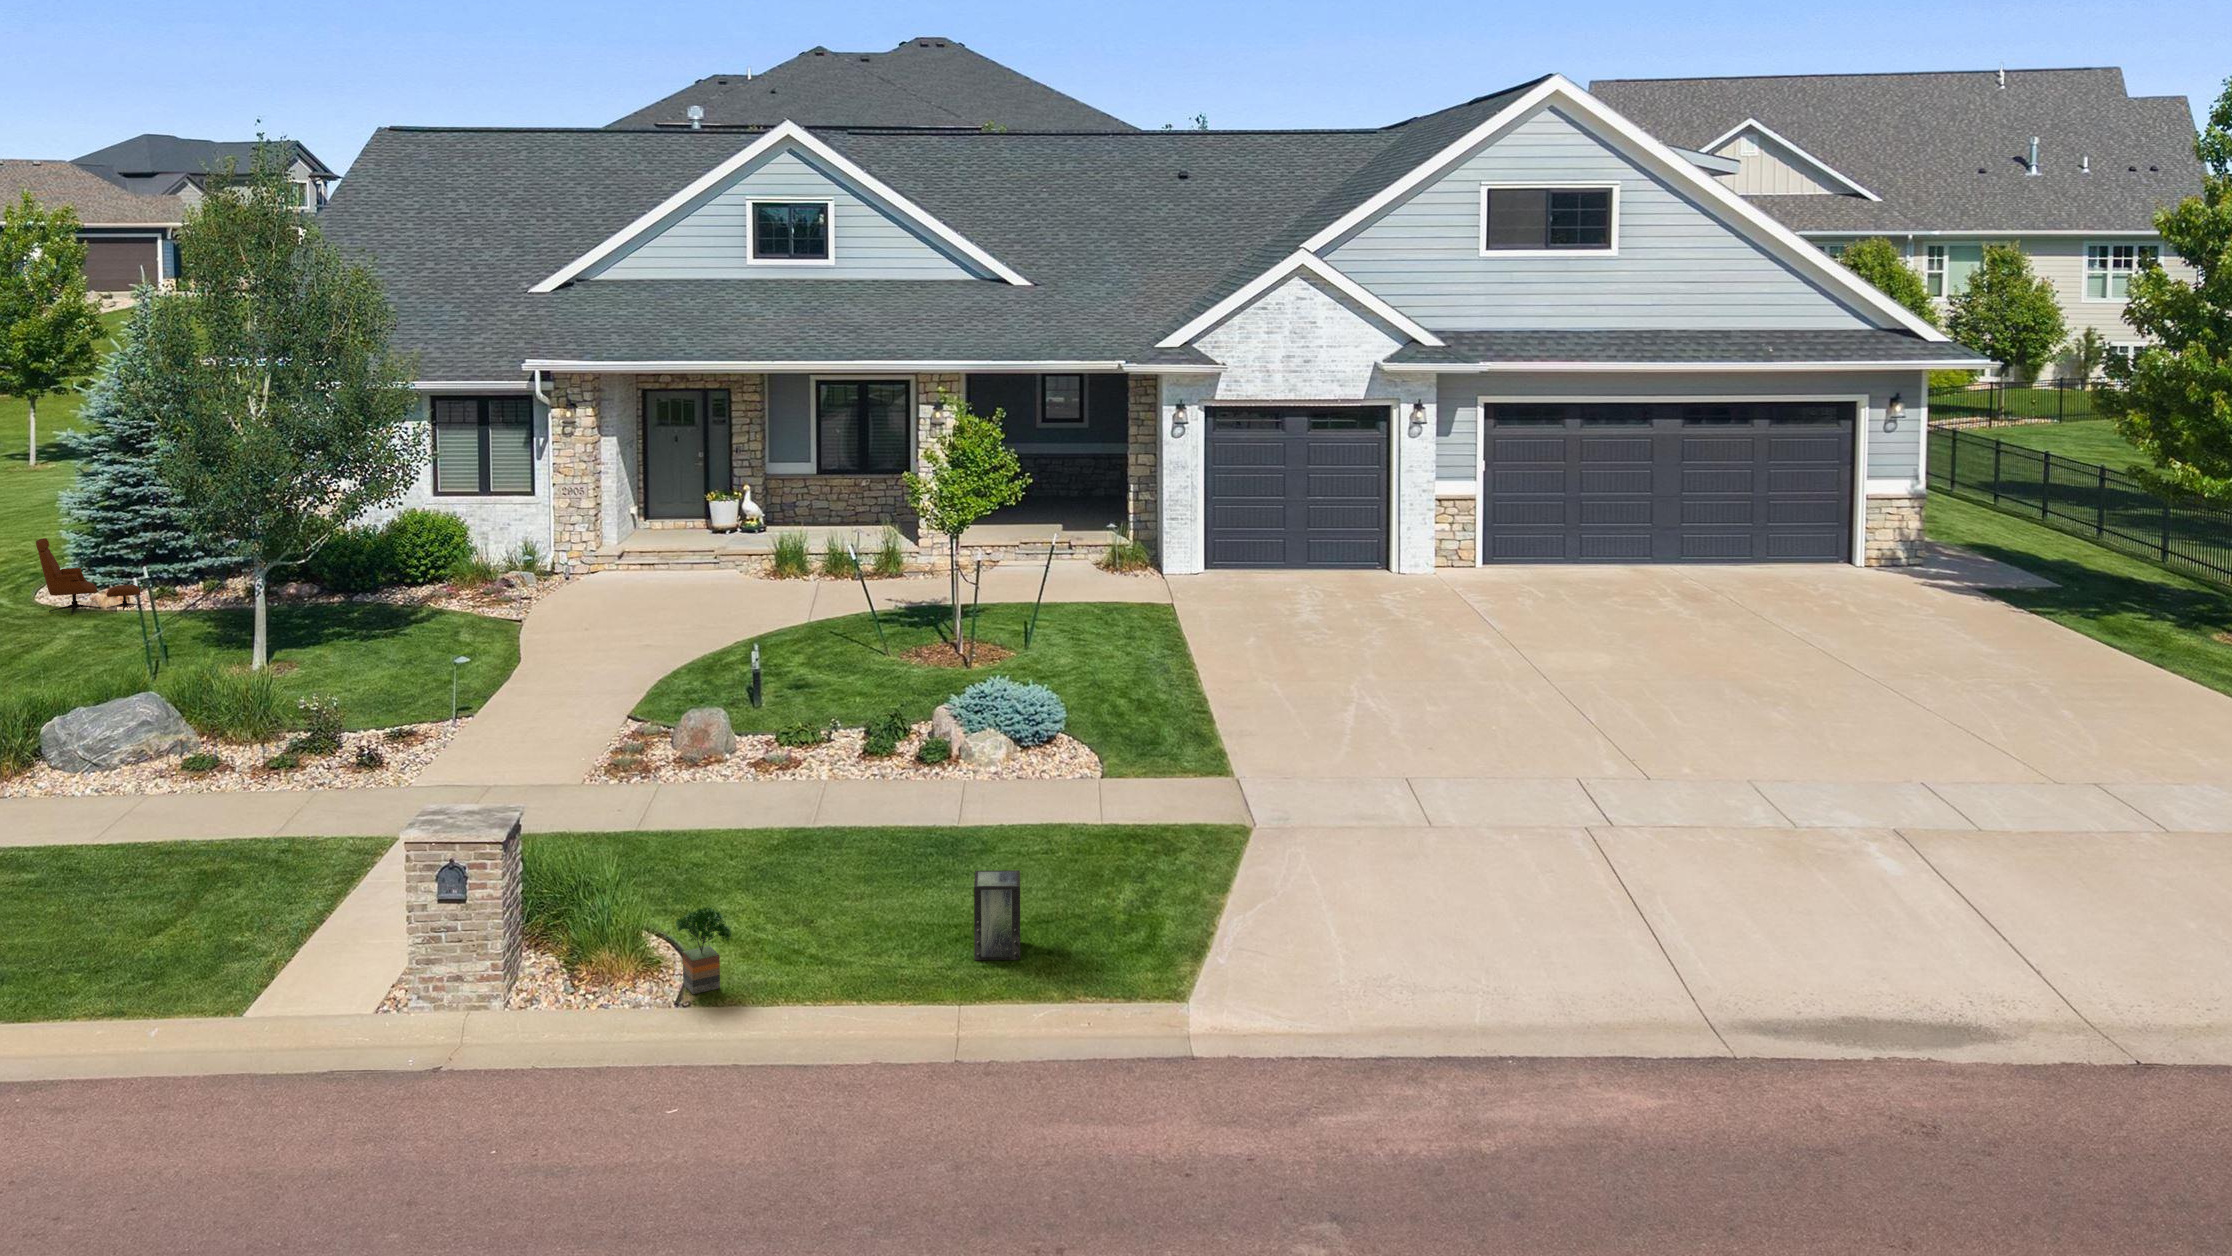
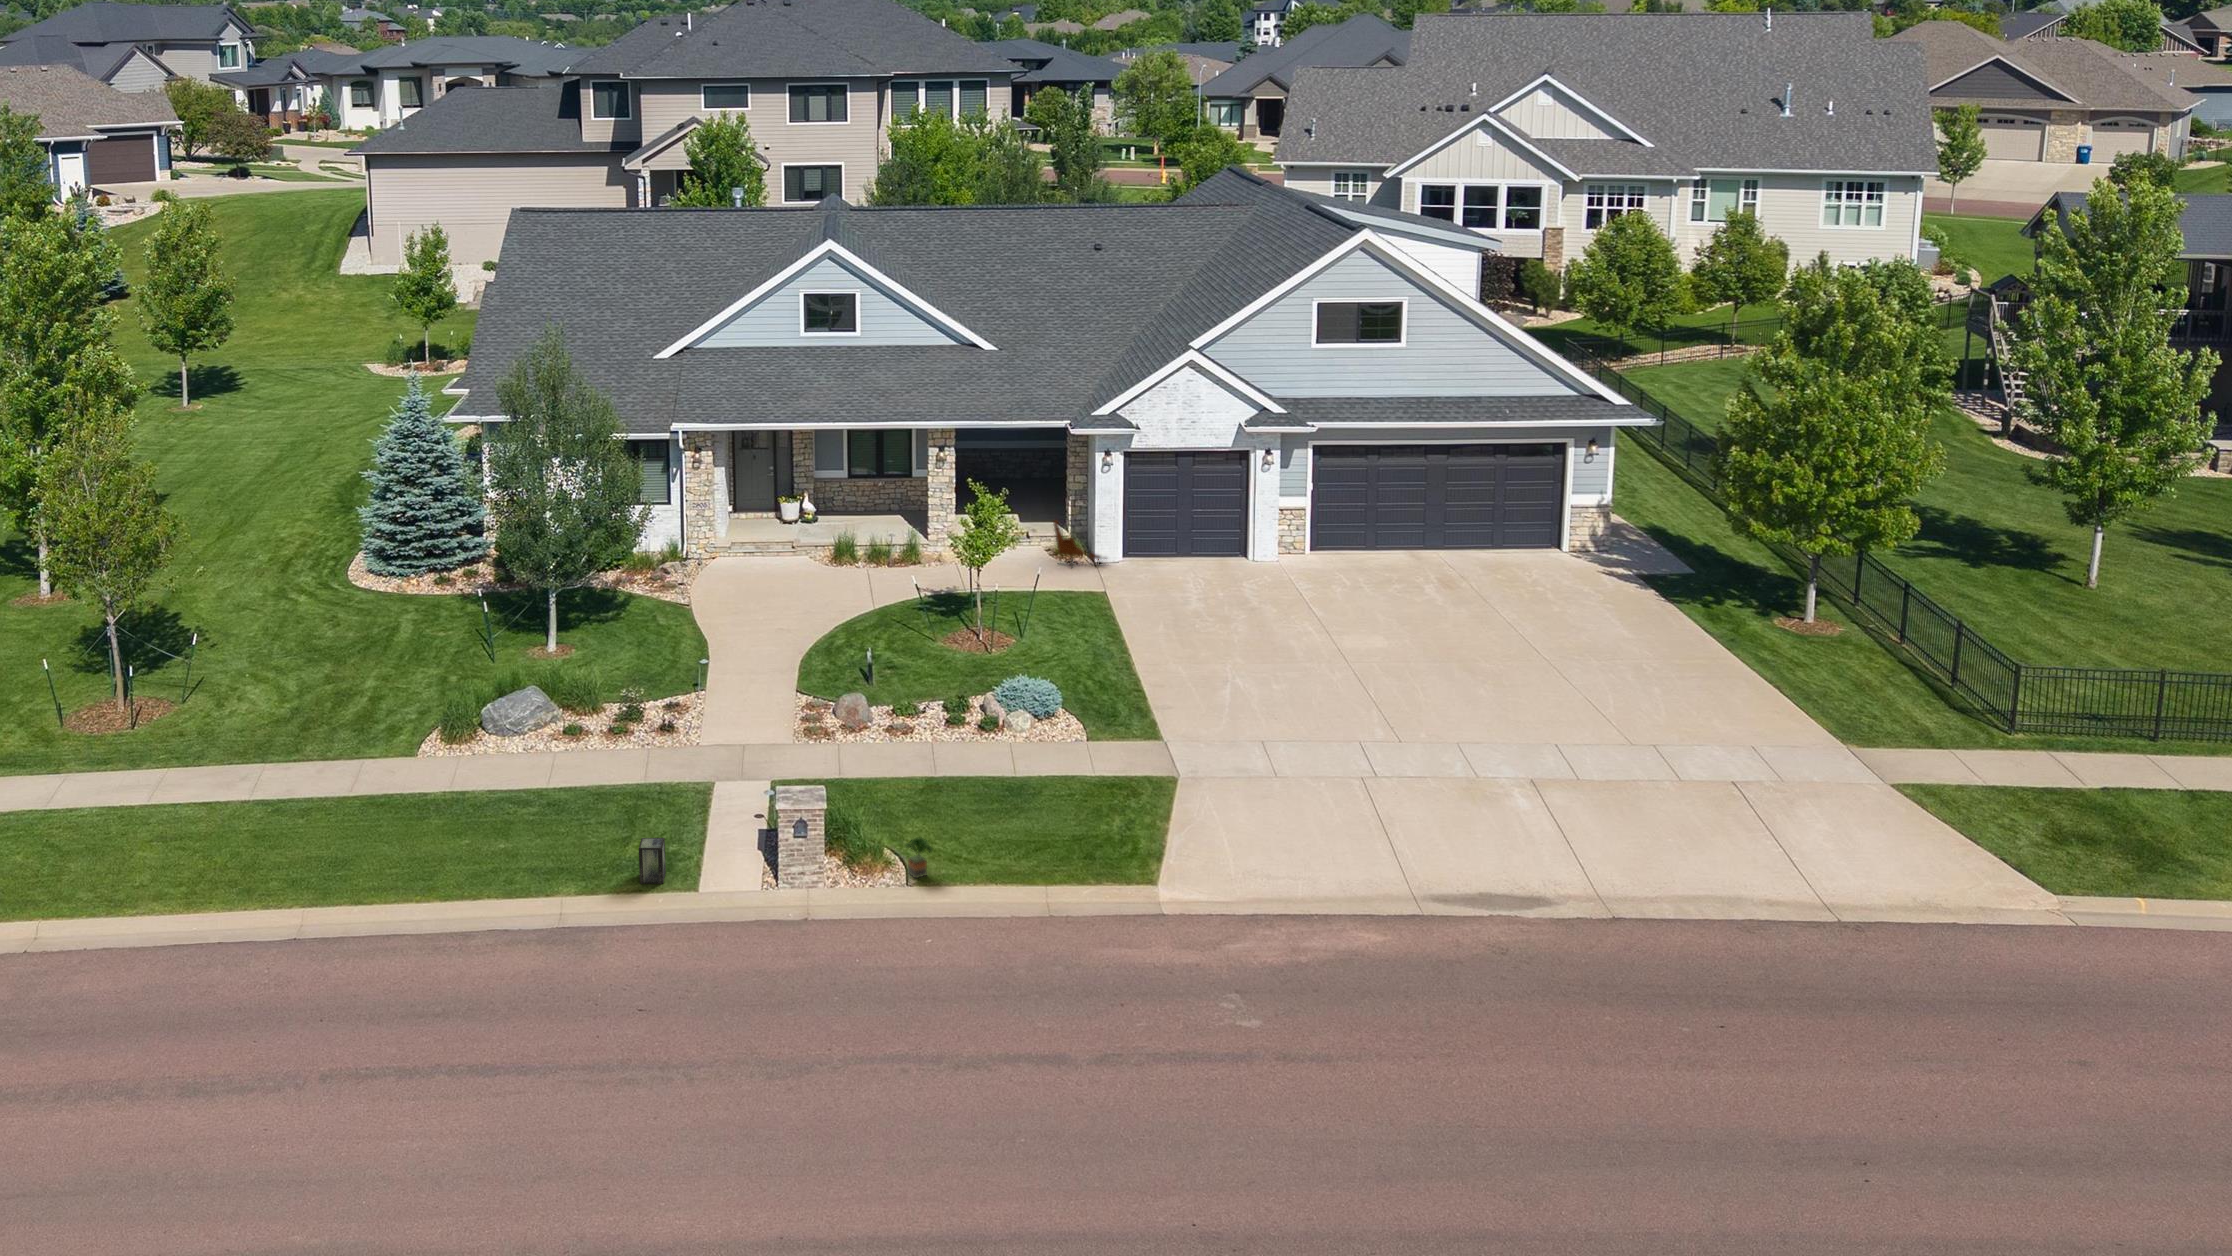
lounge chair: present [36,538,141,615] -> present [1053,520,1102,564]
storage box: present [974,870,1020,960] -> present [639,838,666,884]

